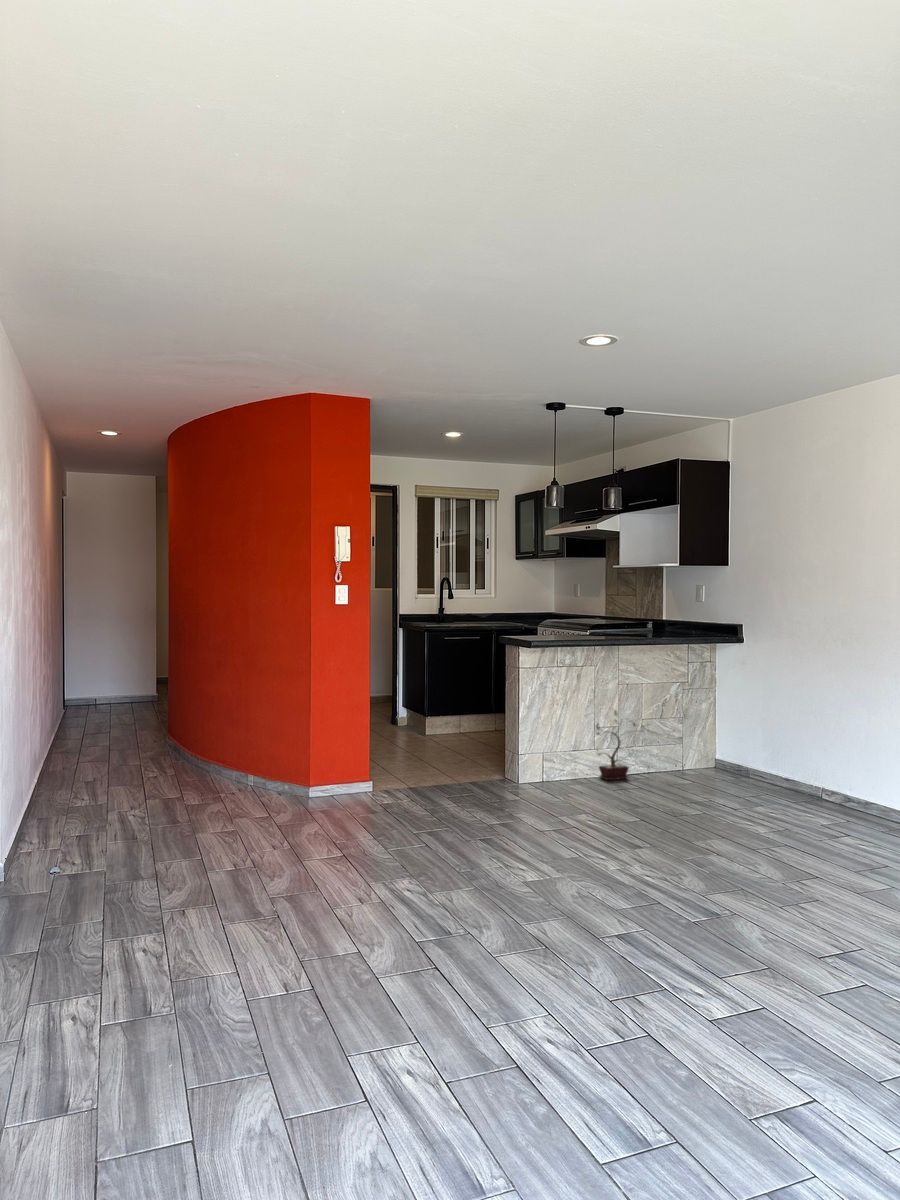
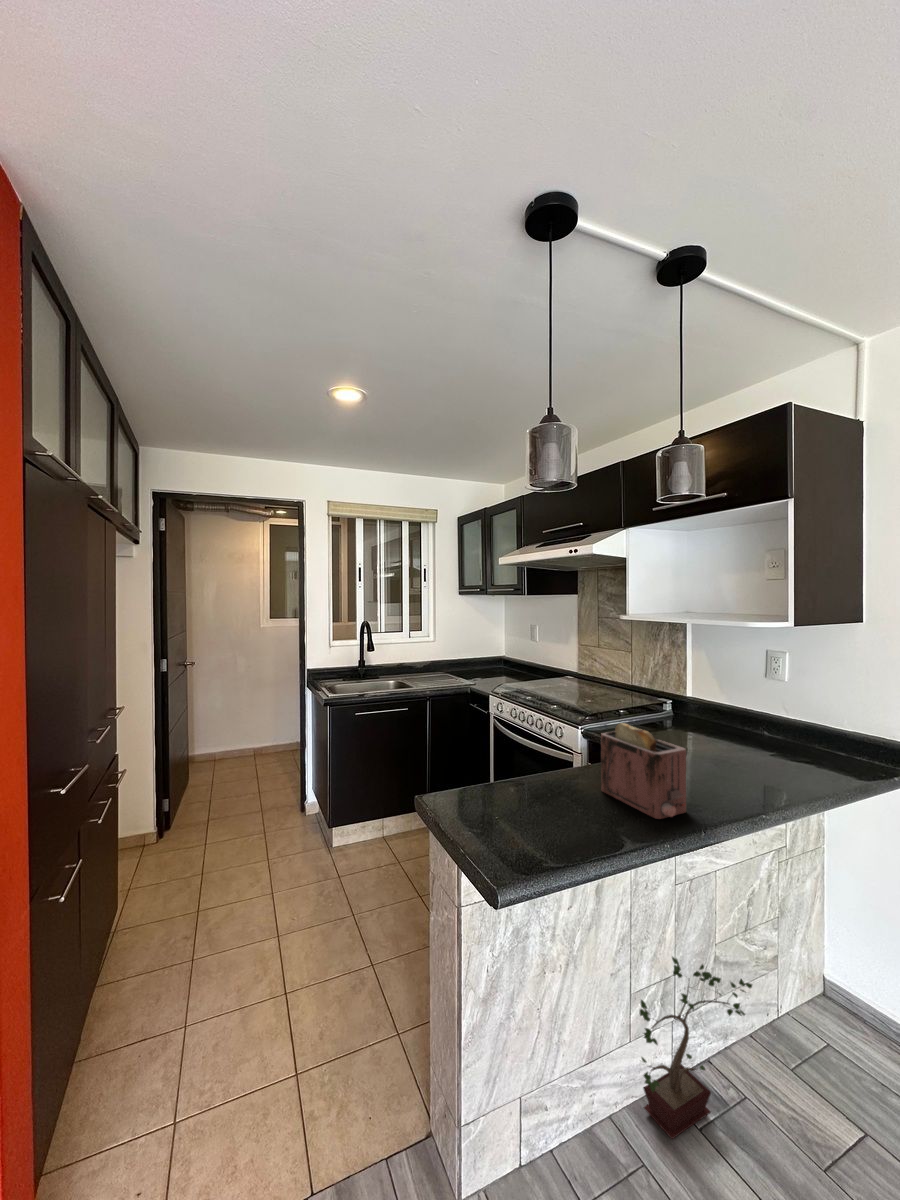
toaster: none [586,605,620,642] -> present [601,723,686,819]

